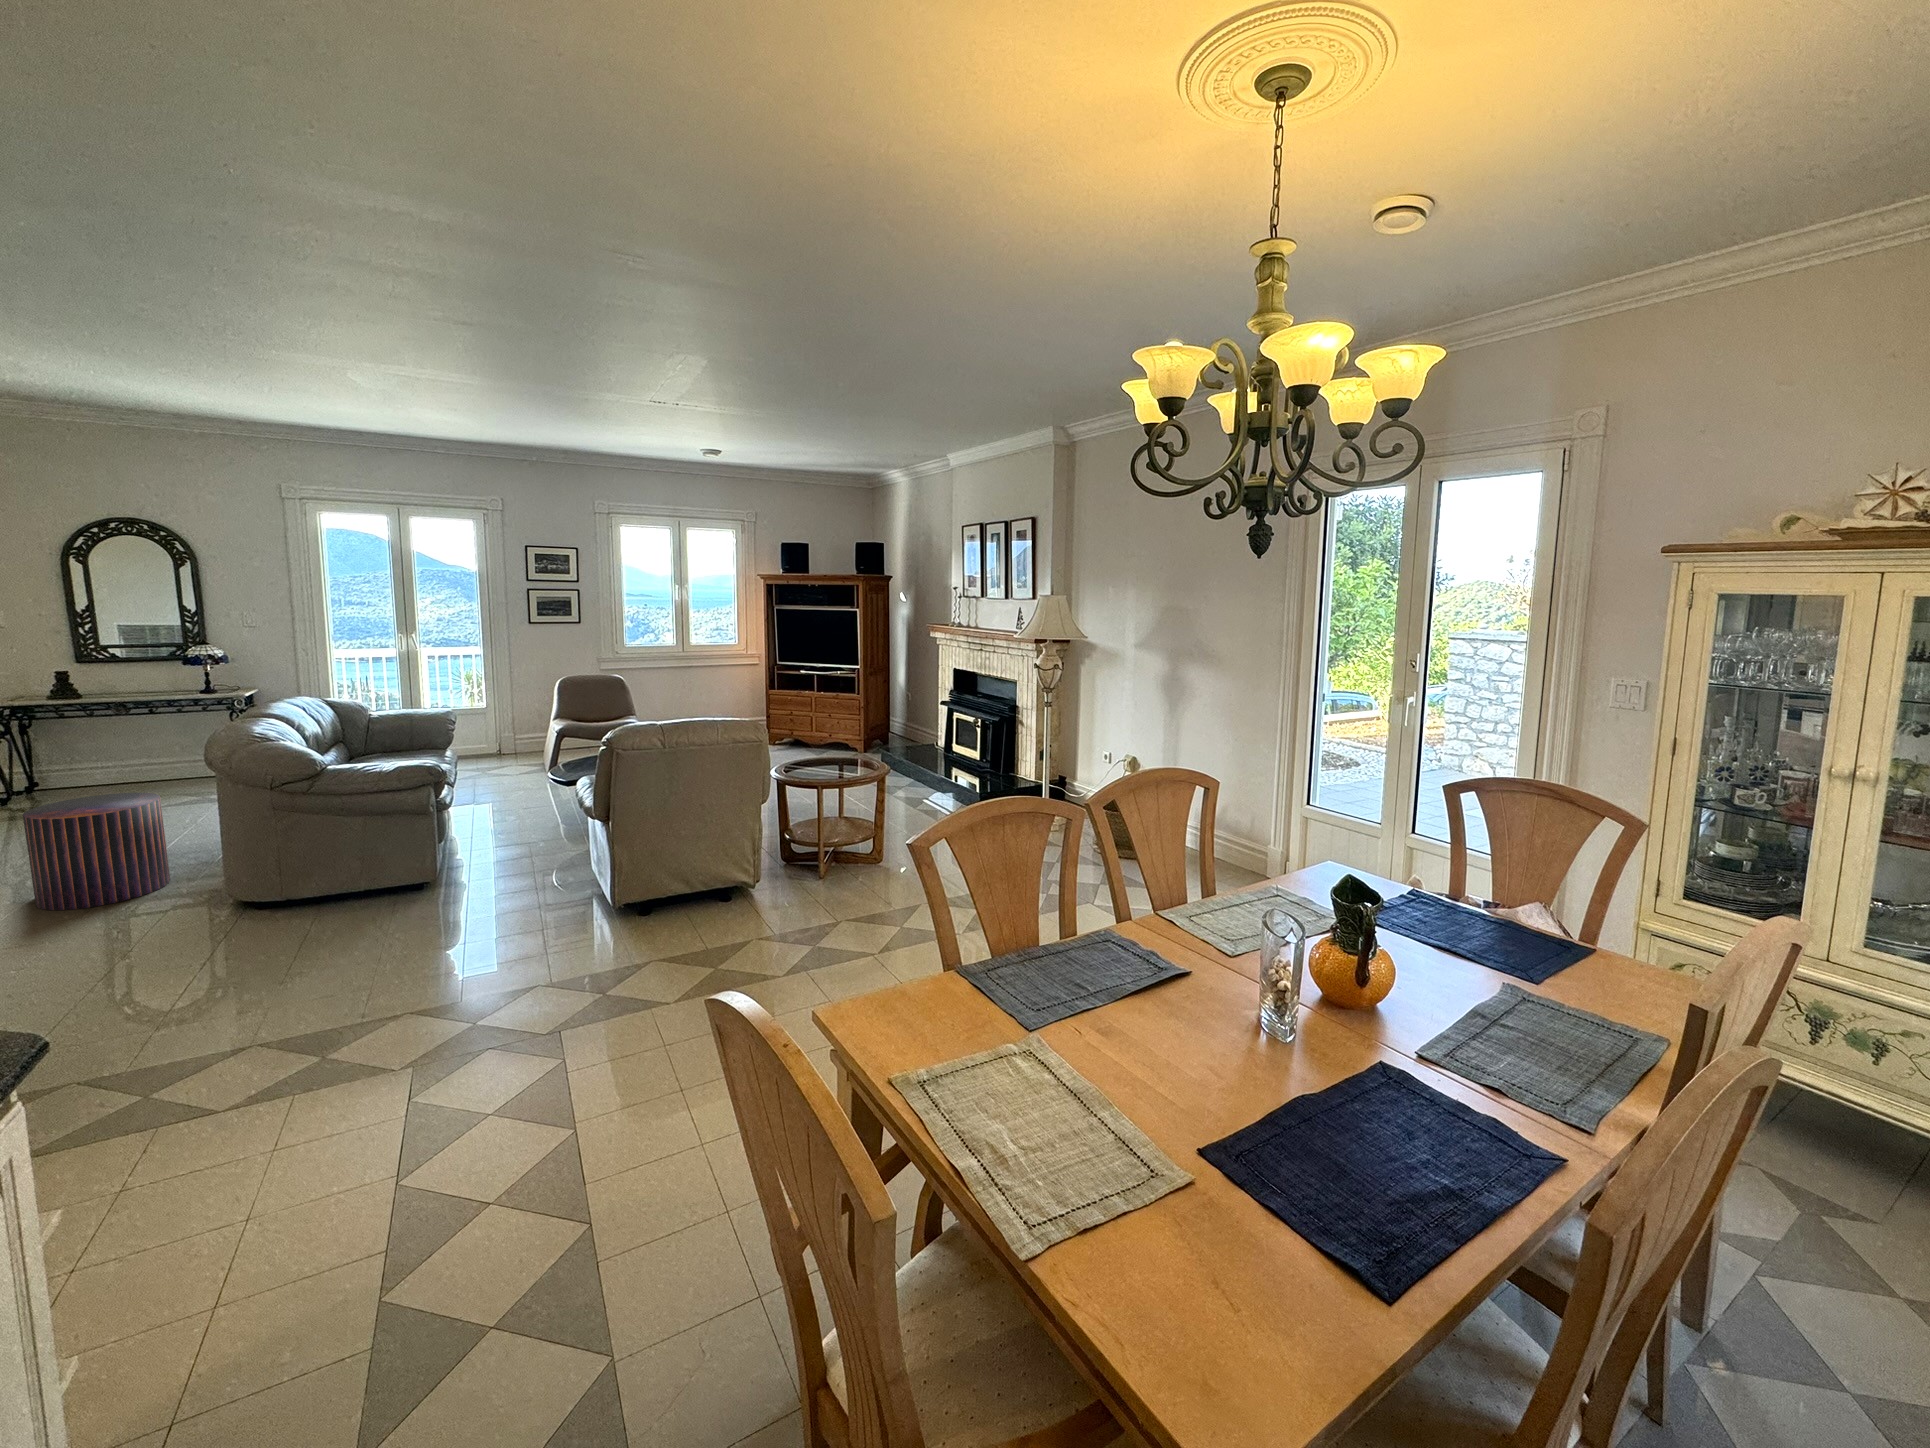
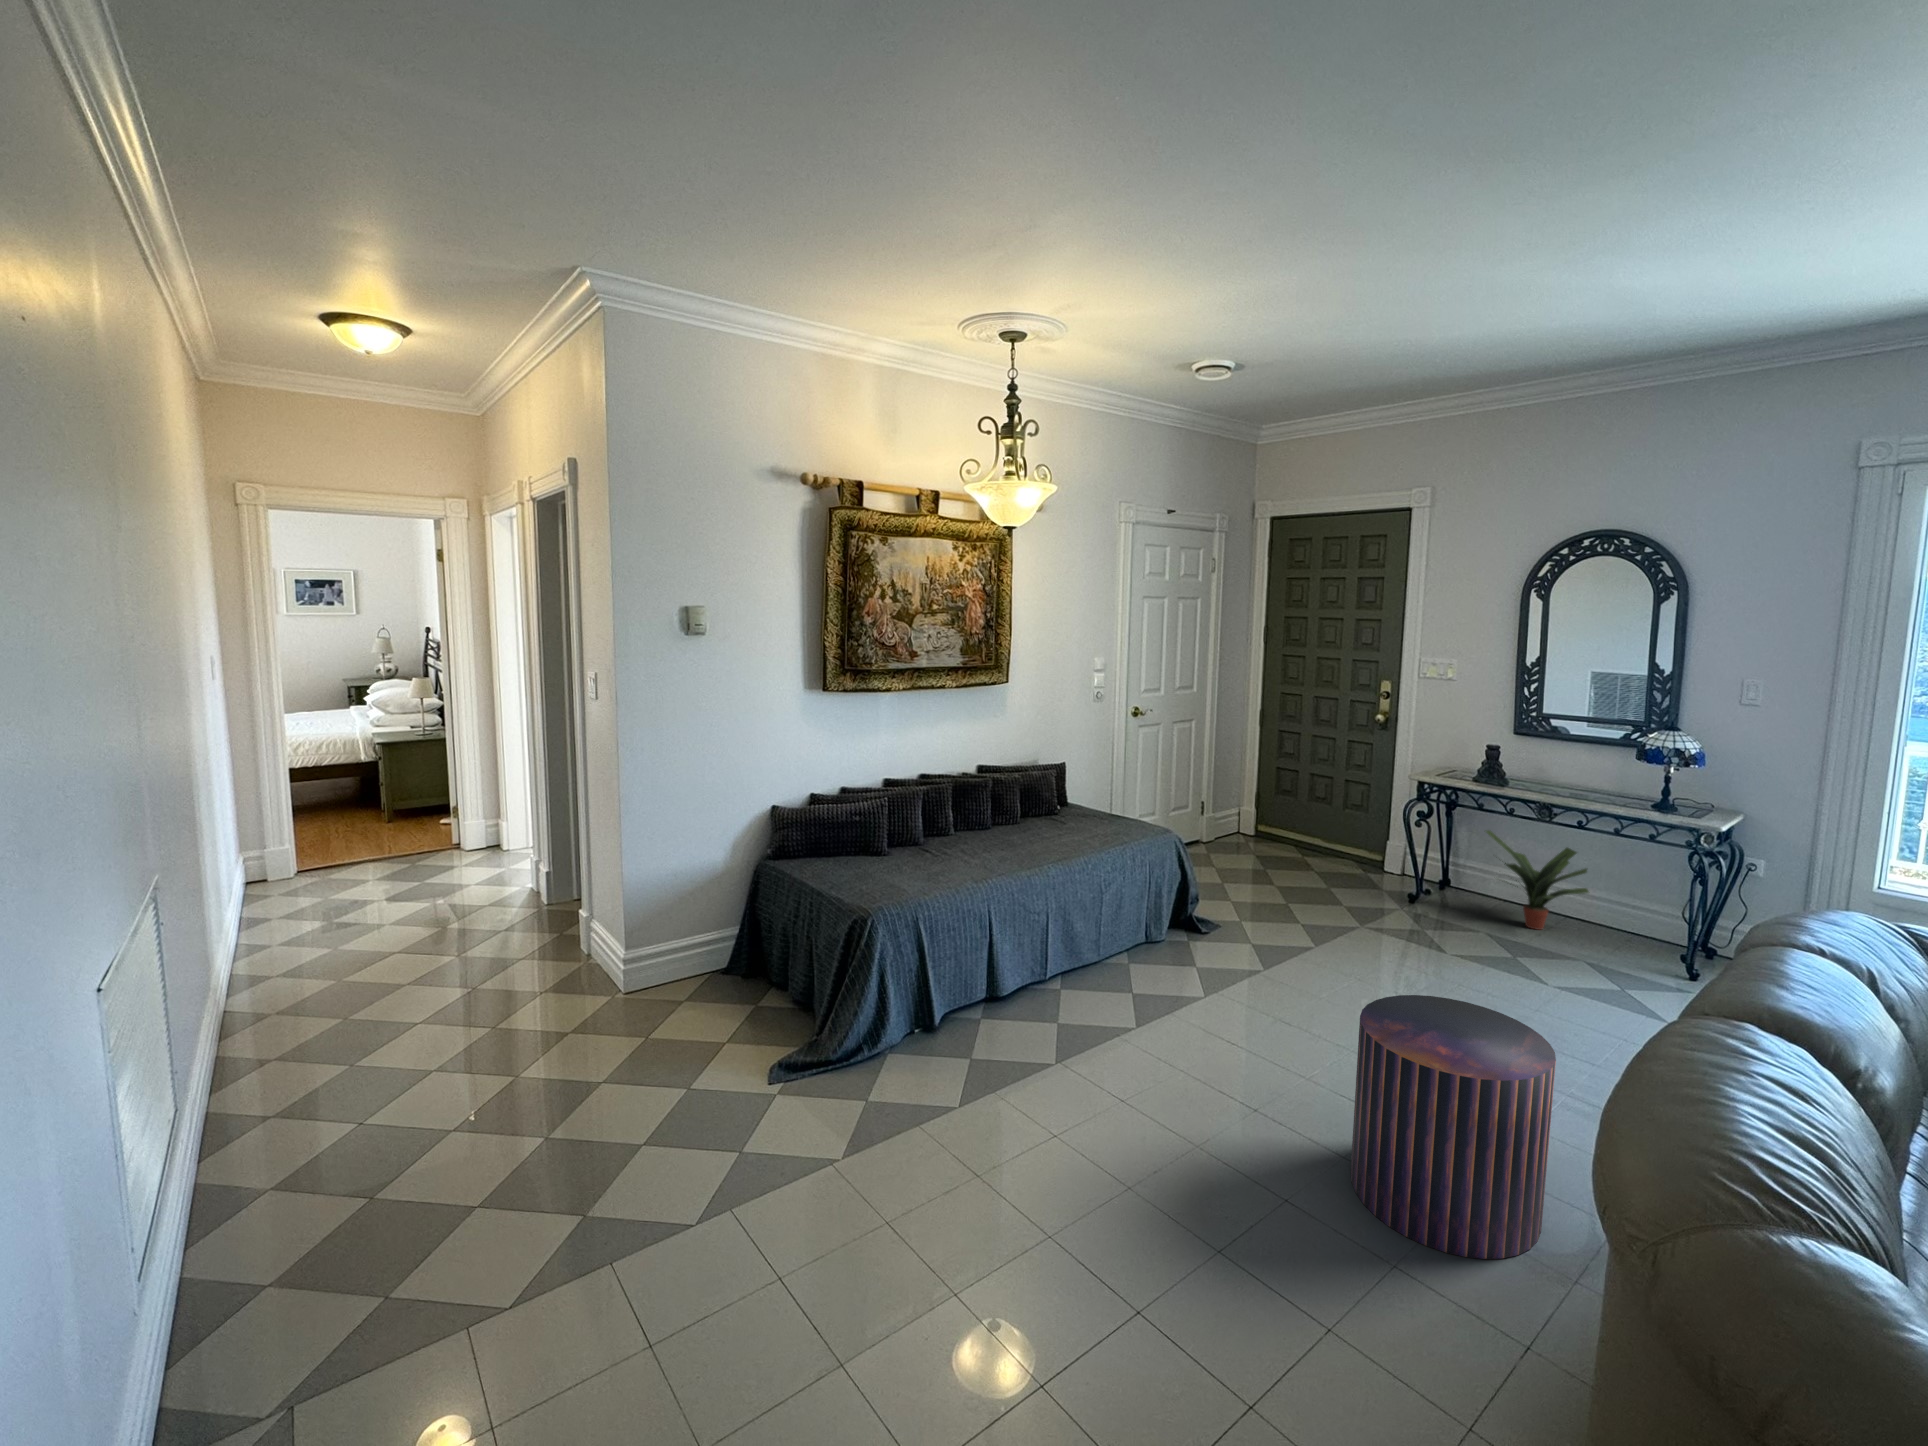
potted plant: none [66,731,167,791] -> present [1486,830,1588,930]

